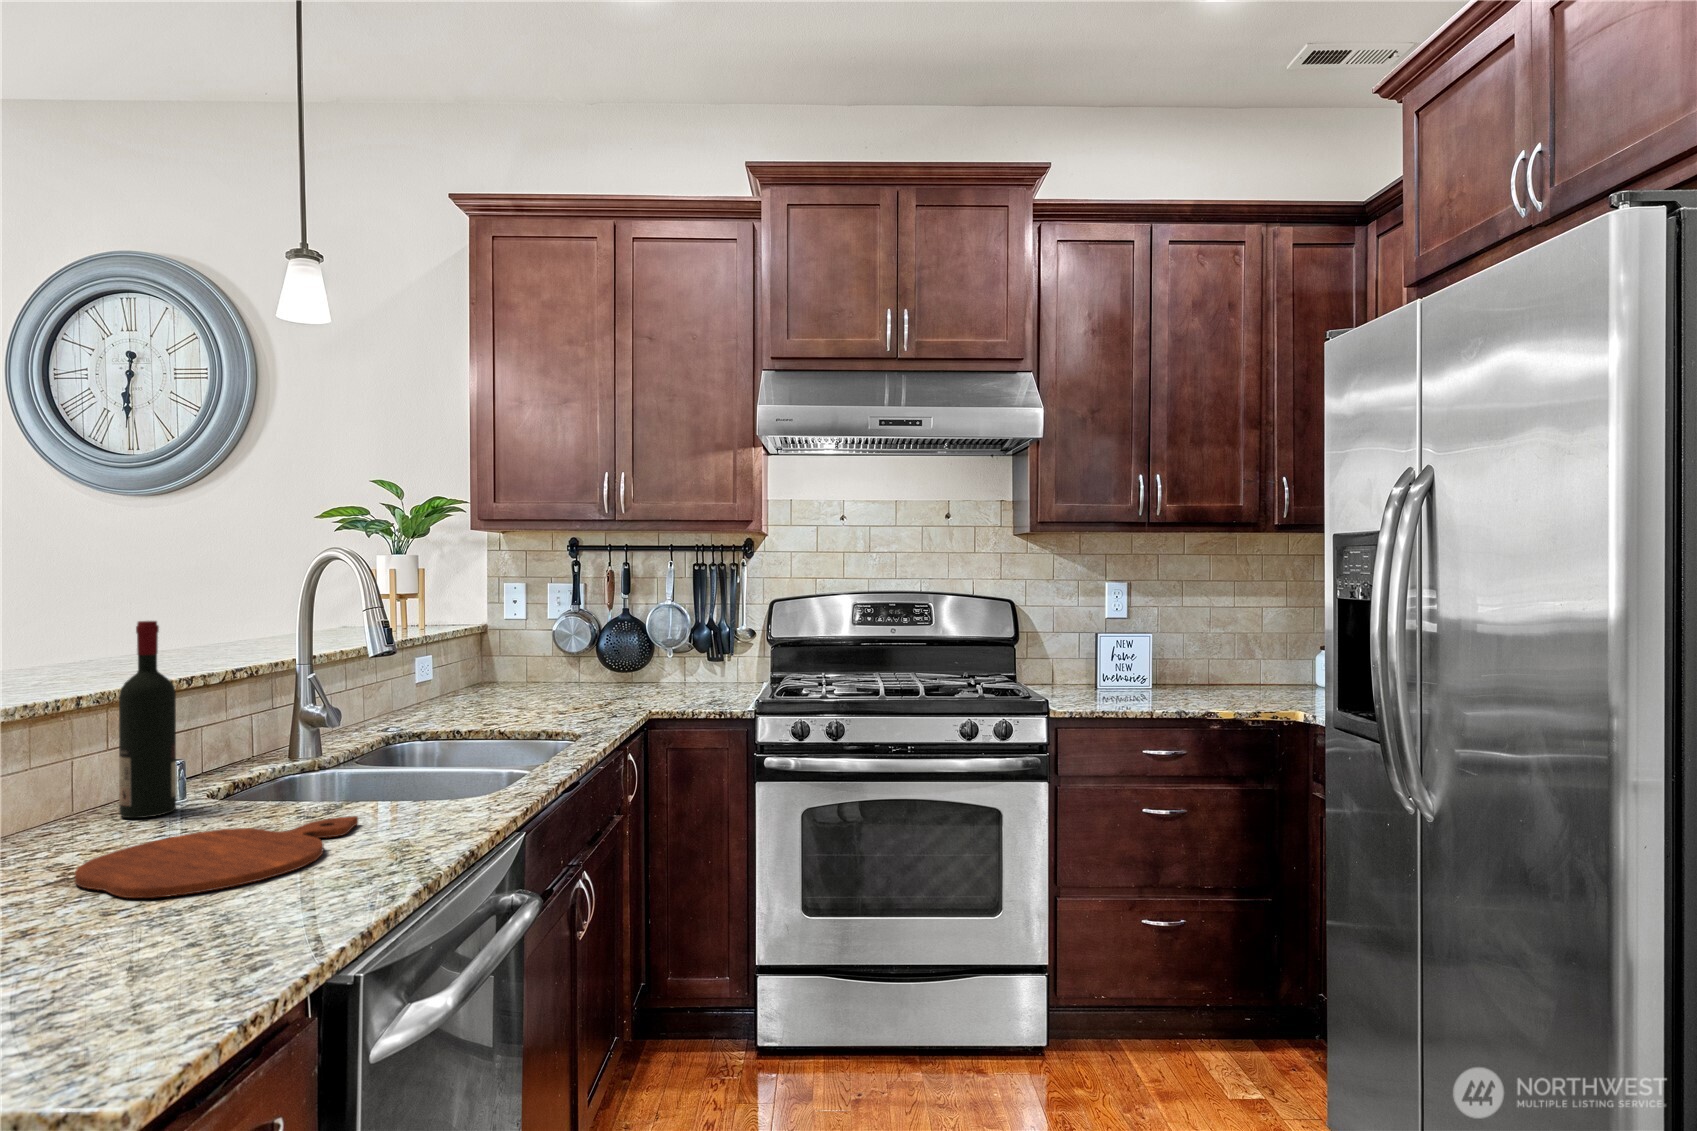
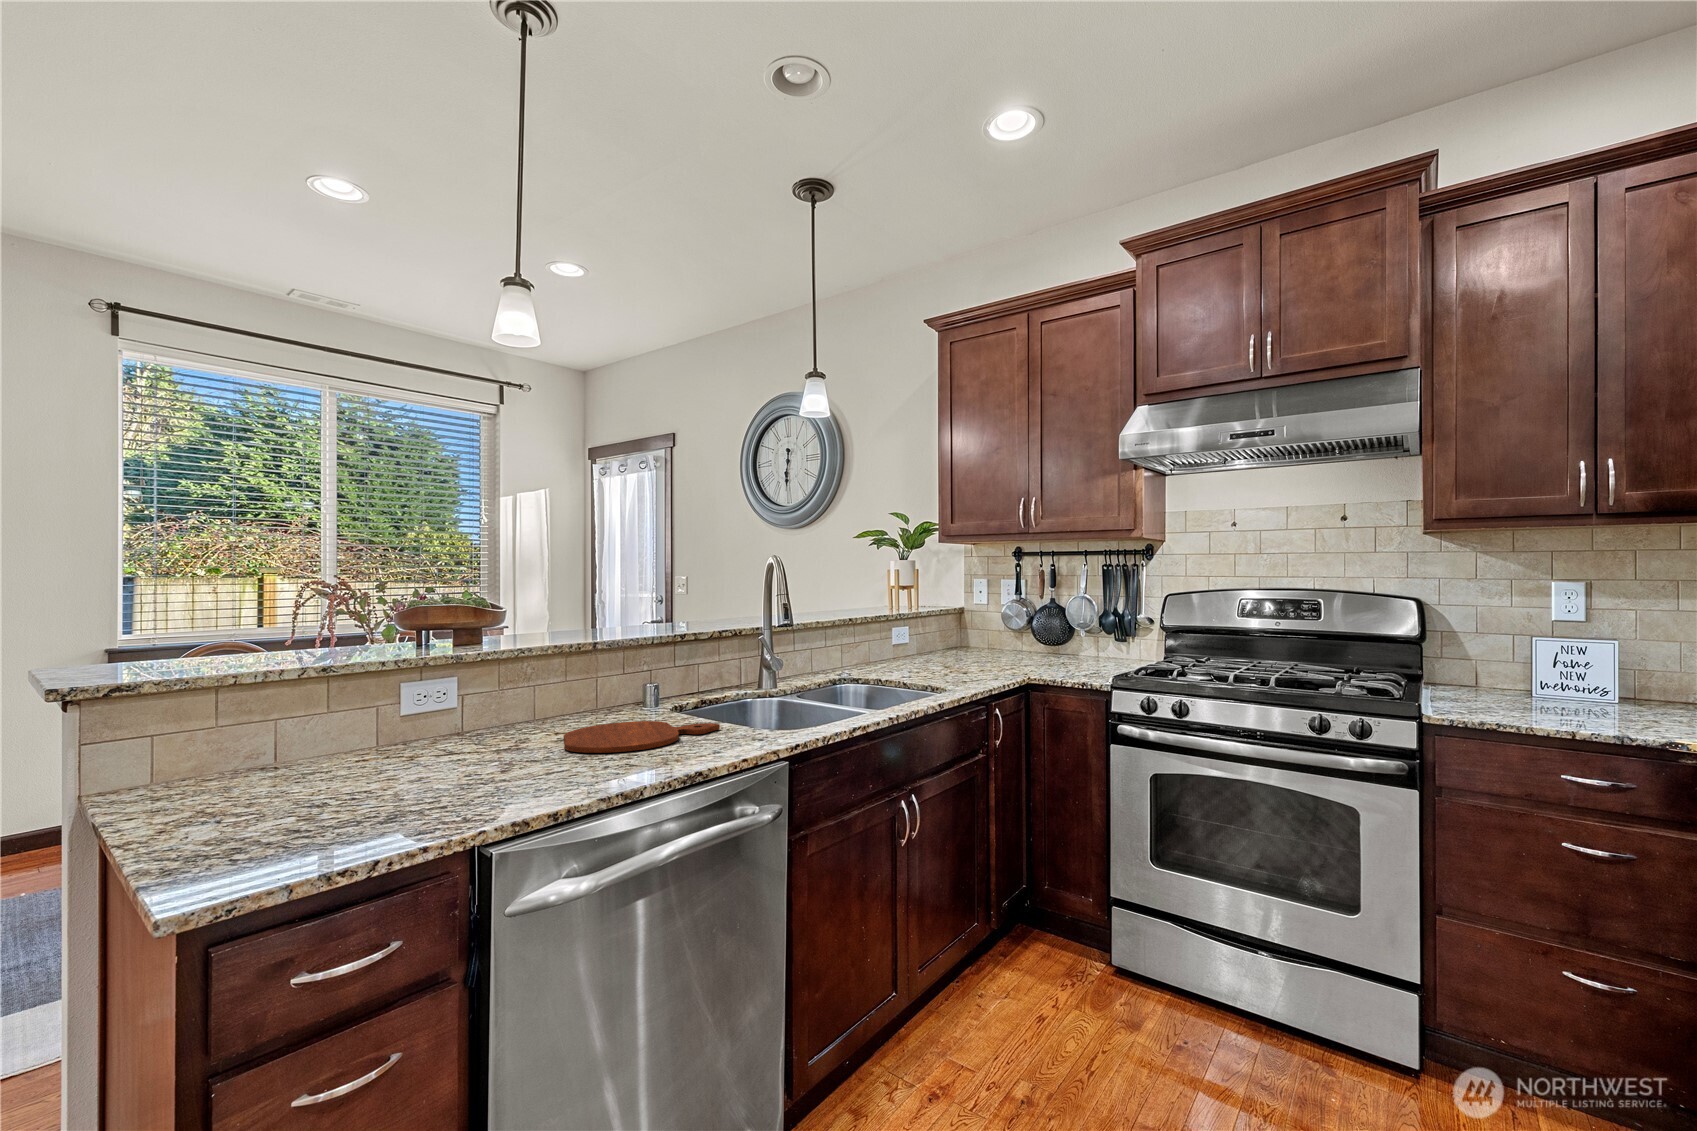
wine bottle: present [119,621,176,818] -> none [644,601,672,710]

